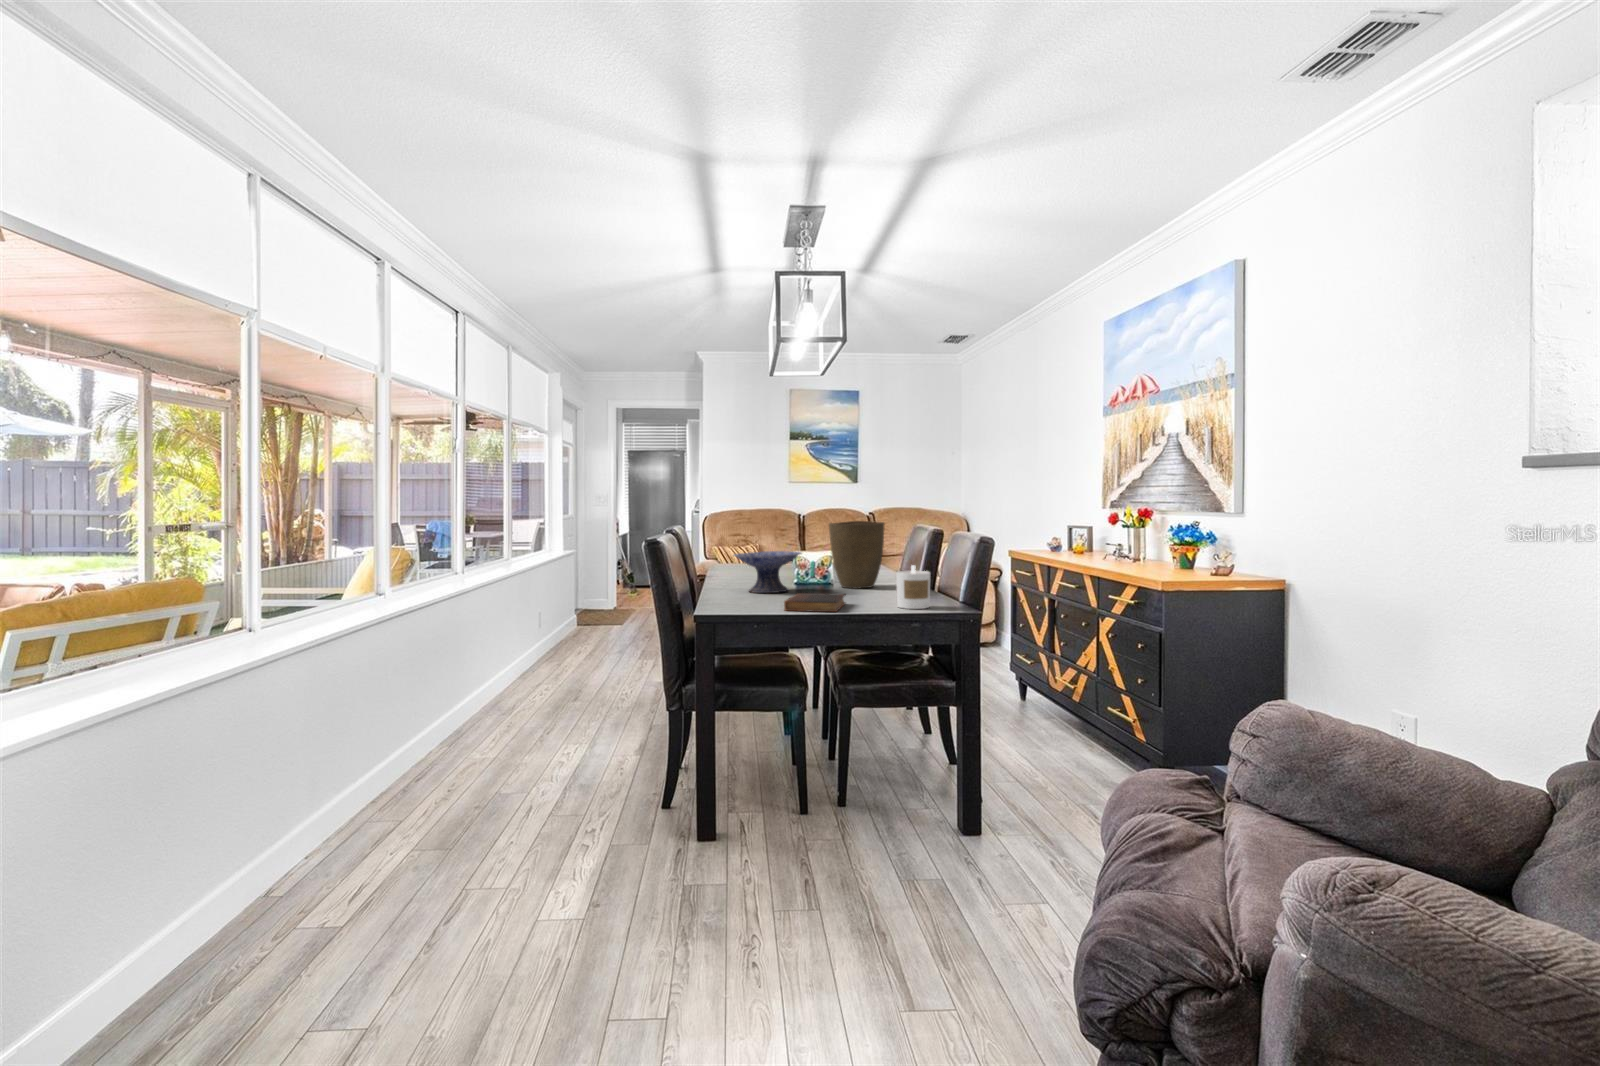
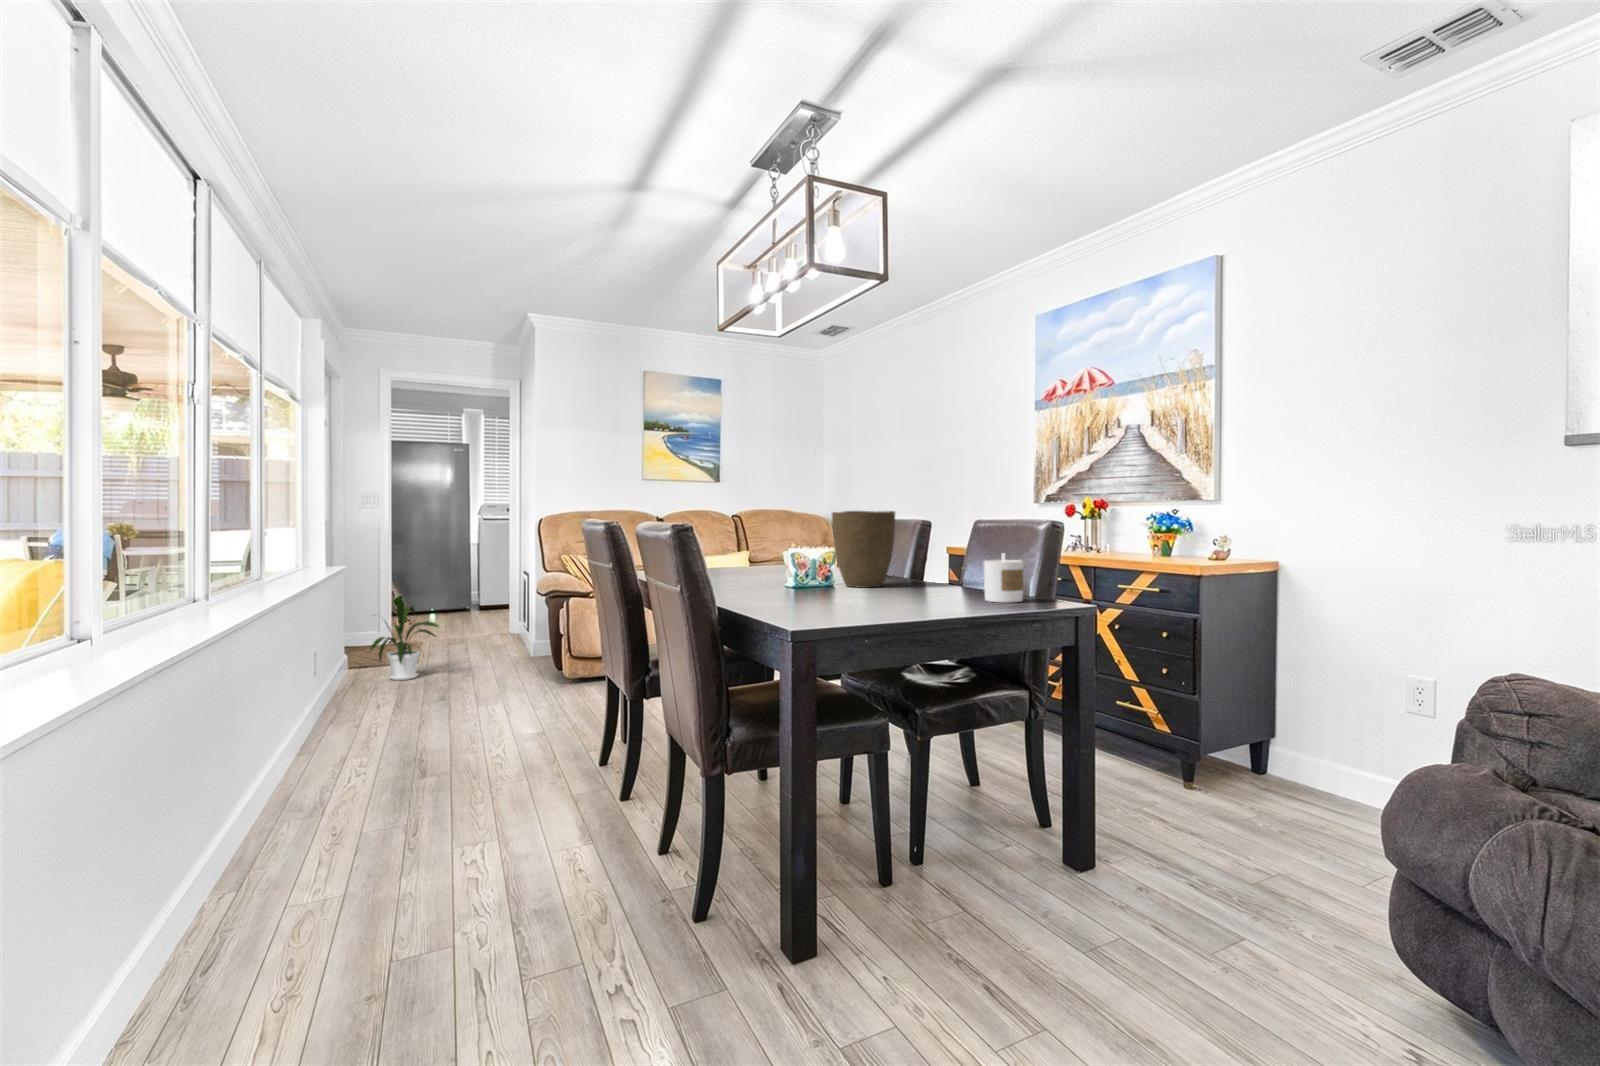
decorative bowl: present [733,551,801,593] -> none [743,546,827,595]
house plant: none [560,583,612,643] -> present [370,603,438,680]
book: present [784,593,845,612] -> none [867,589,950,611]

